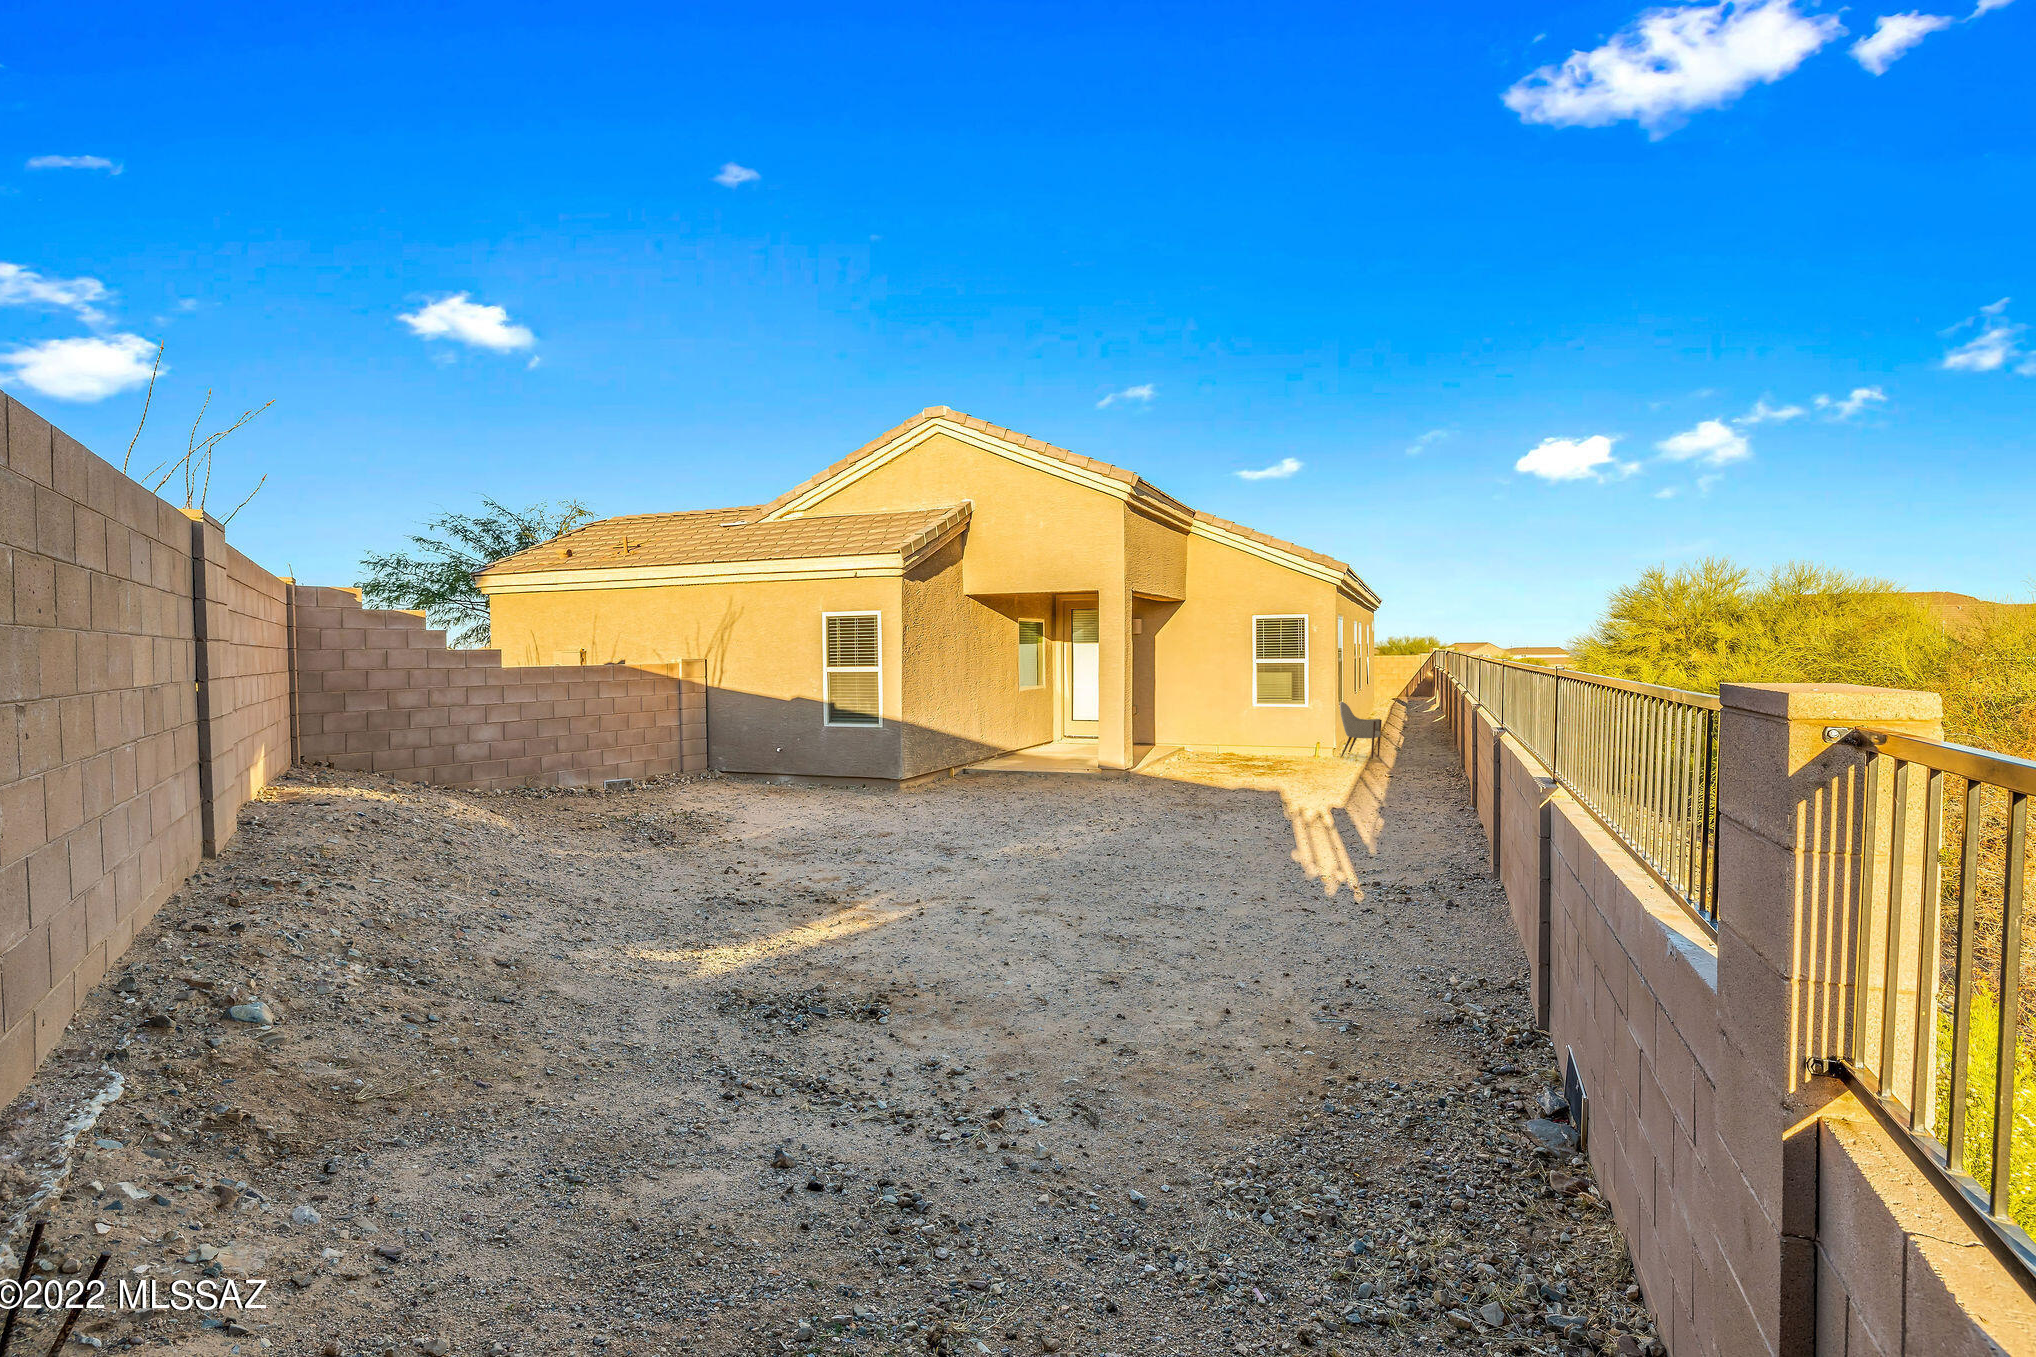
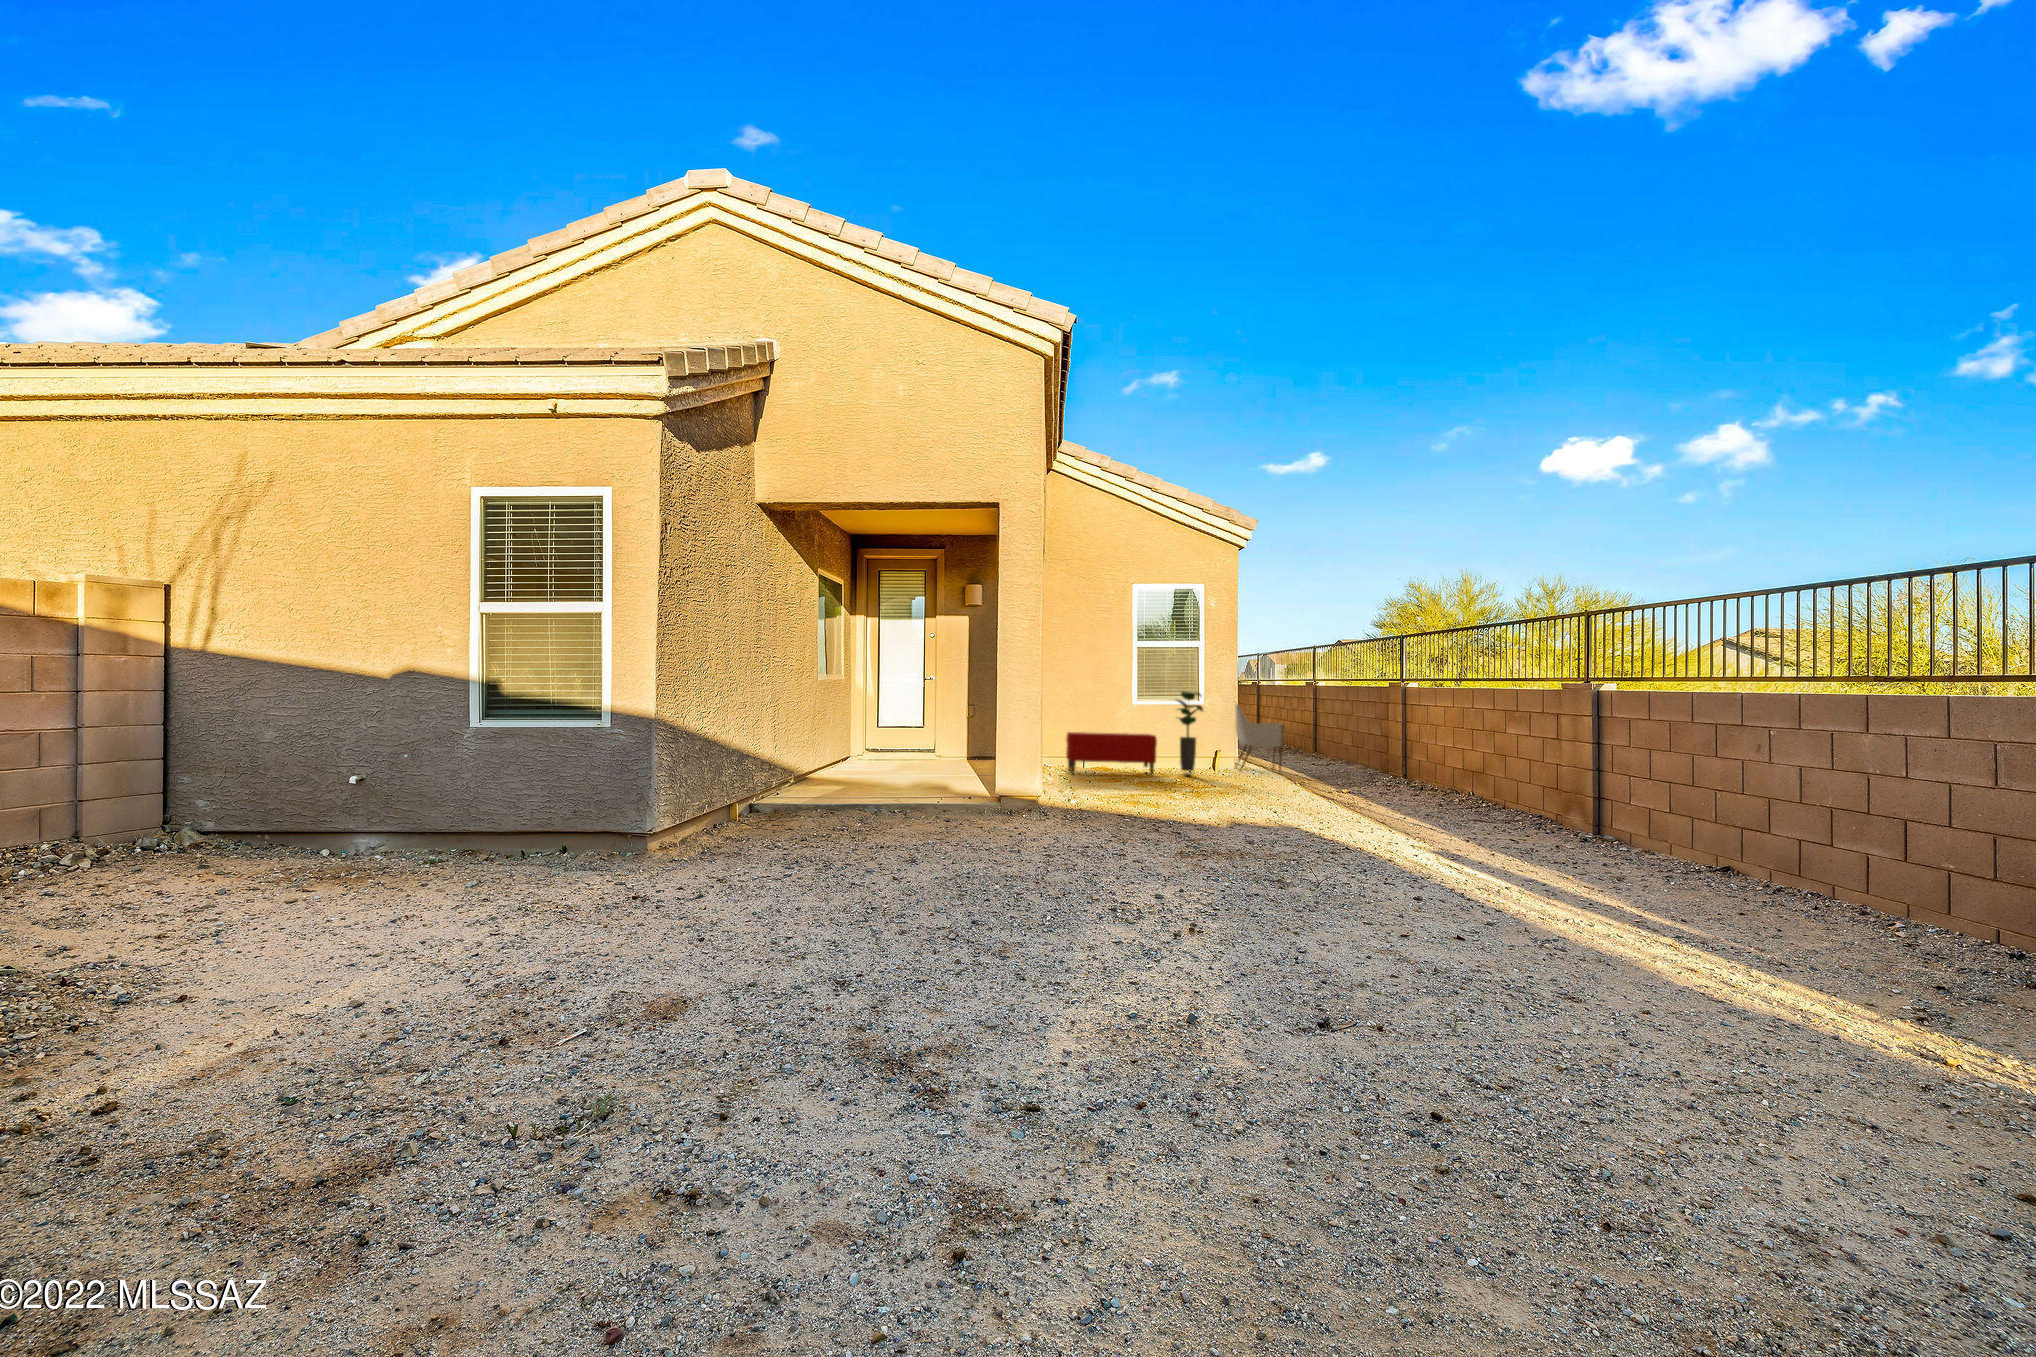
potted plant: none [1275,696,1303,759] -> present [1177,692,1203,776]
bench: none [1197,724,1263,758] -> present [1066,732,1157,776]

